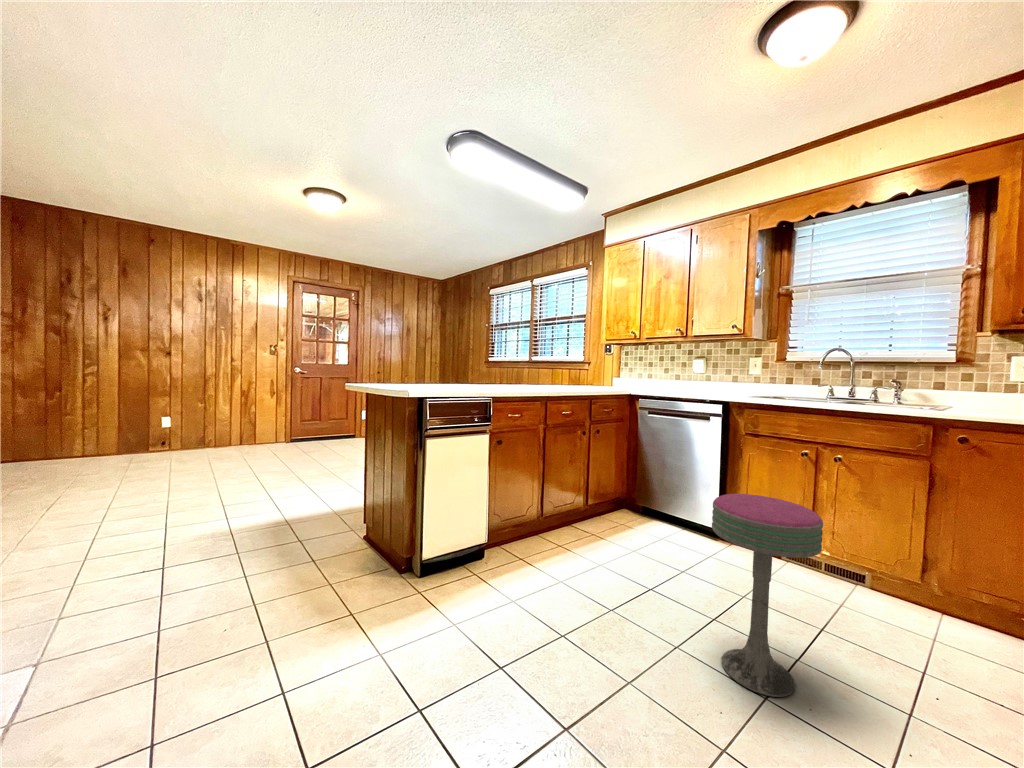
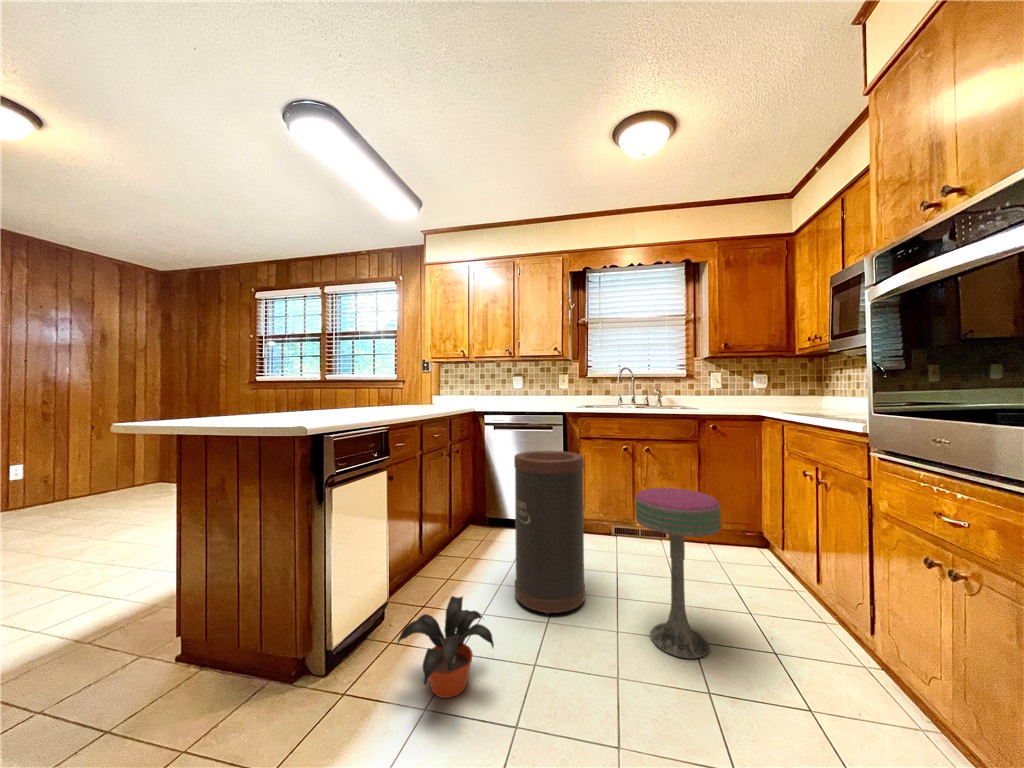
trash can: none [611,437,692,601] -> present [514,451,585,615]
potted plant: none [476,542,547,613] -> present [398,596,494,698]

